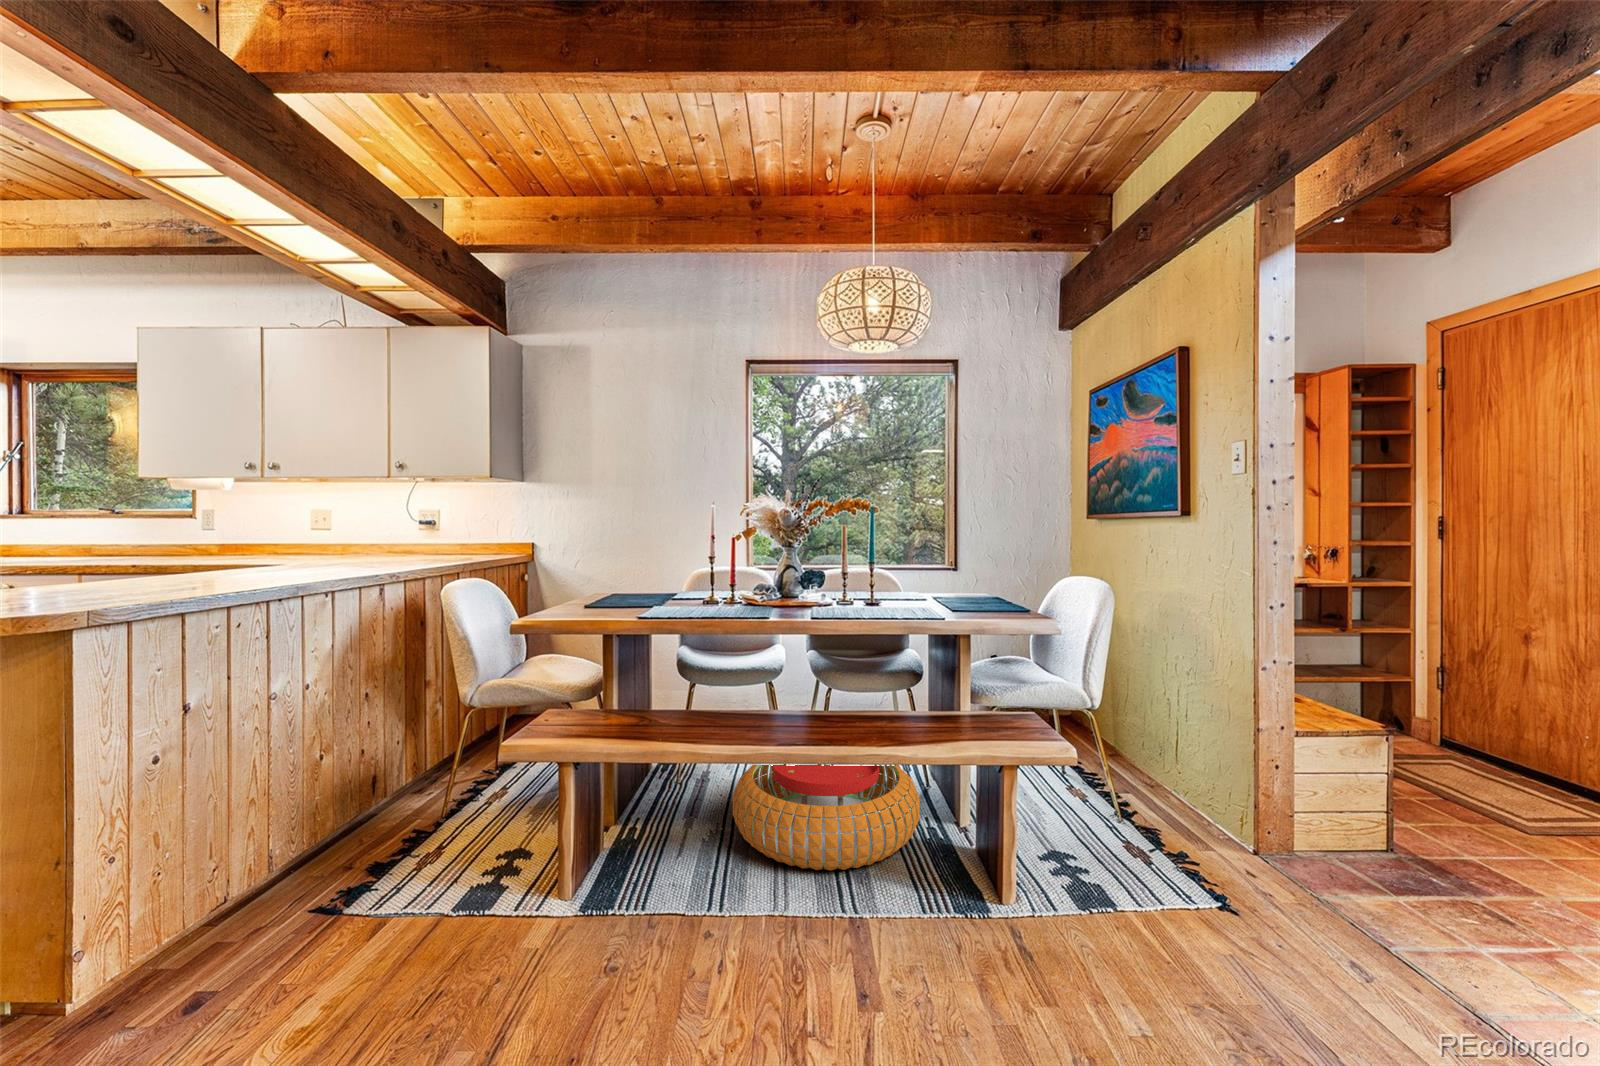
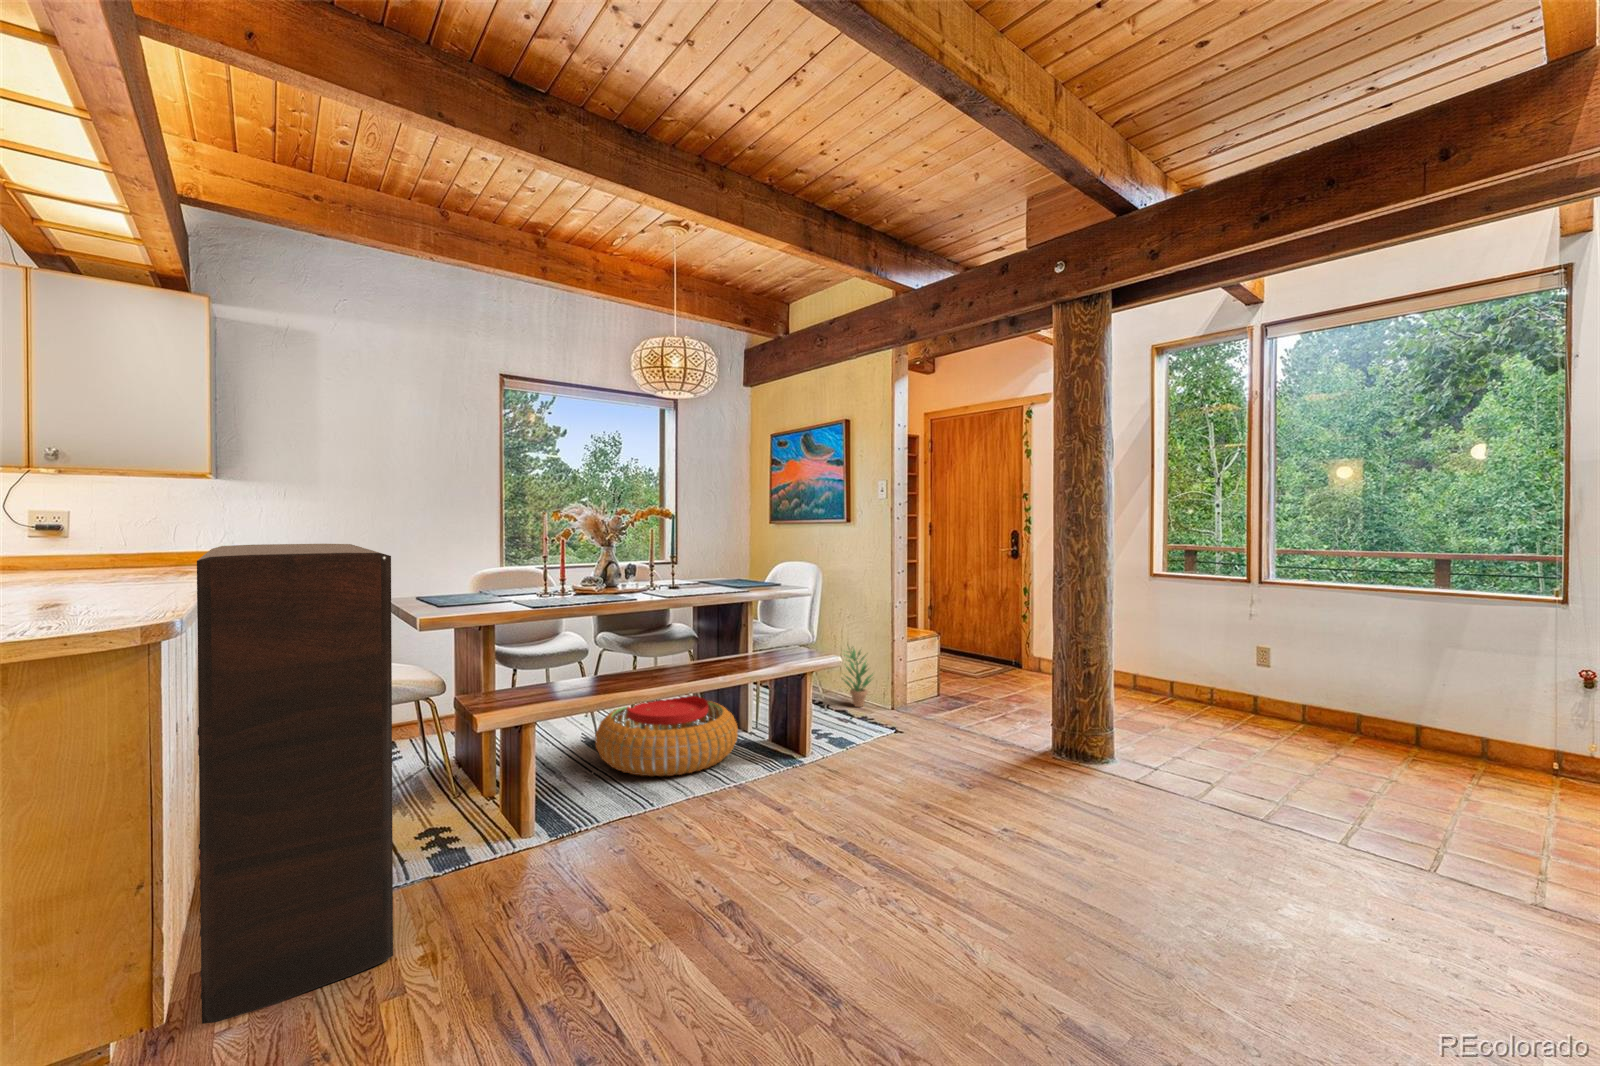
bookshelf: none [103,543,446,1022] -> present [197,544,393,1024]
potted plant: none [1150,717,1222,829] -> present [844,647,873,707]

